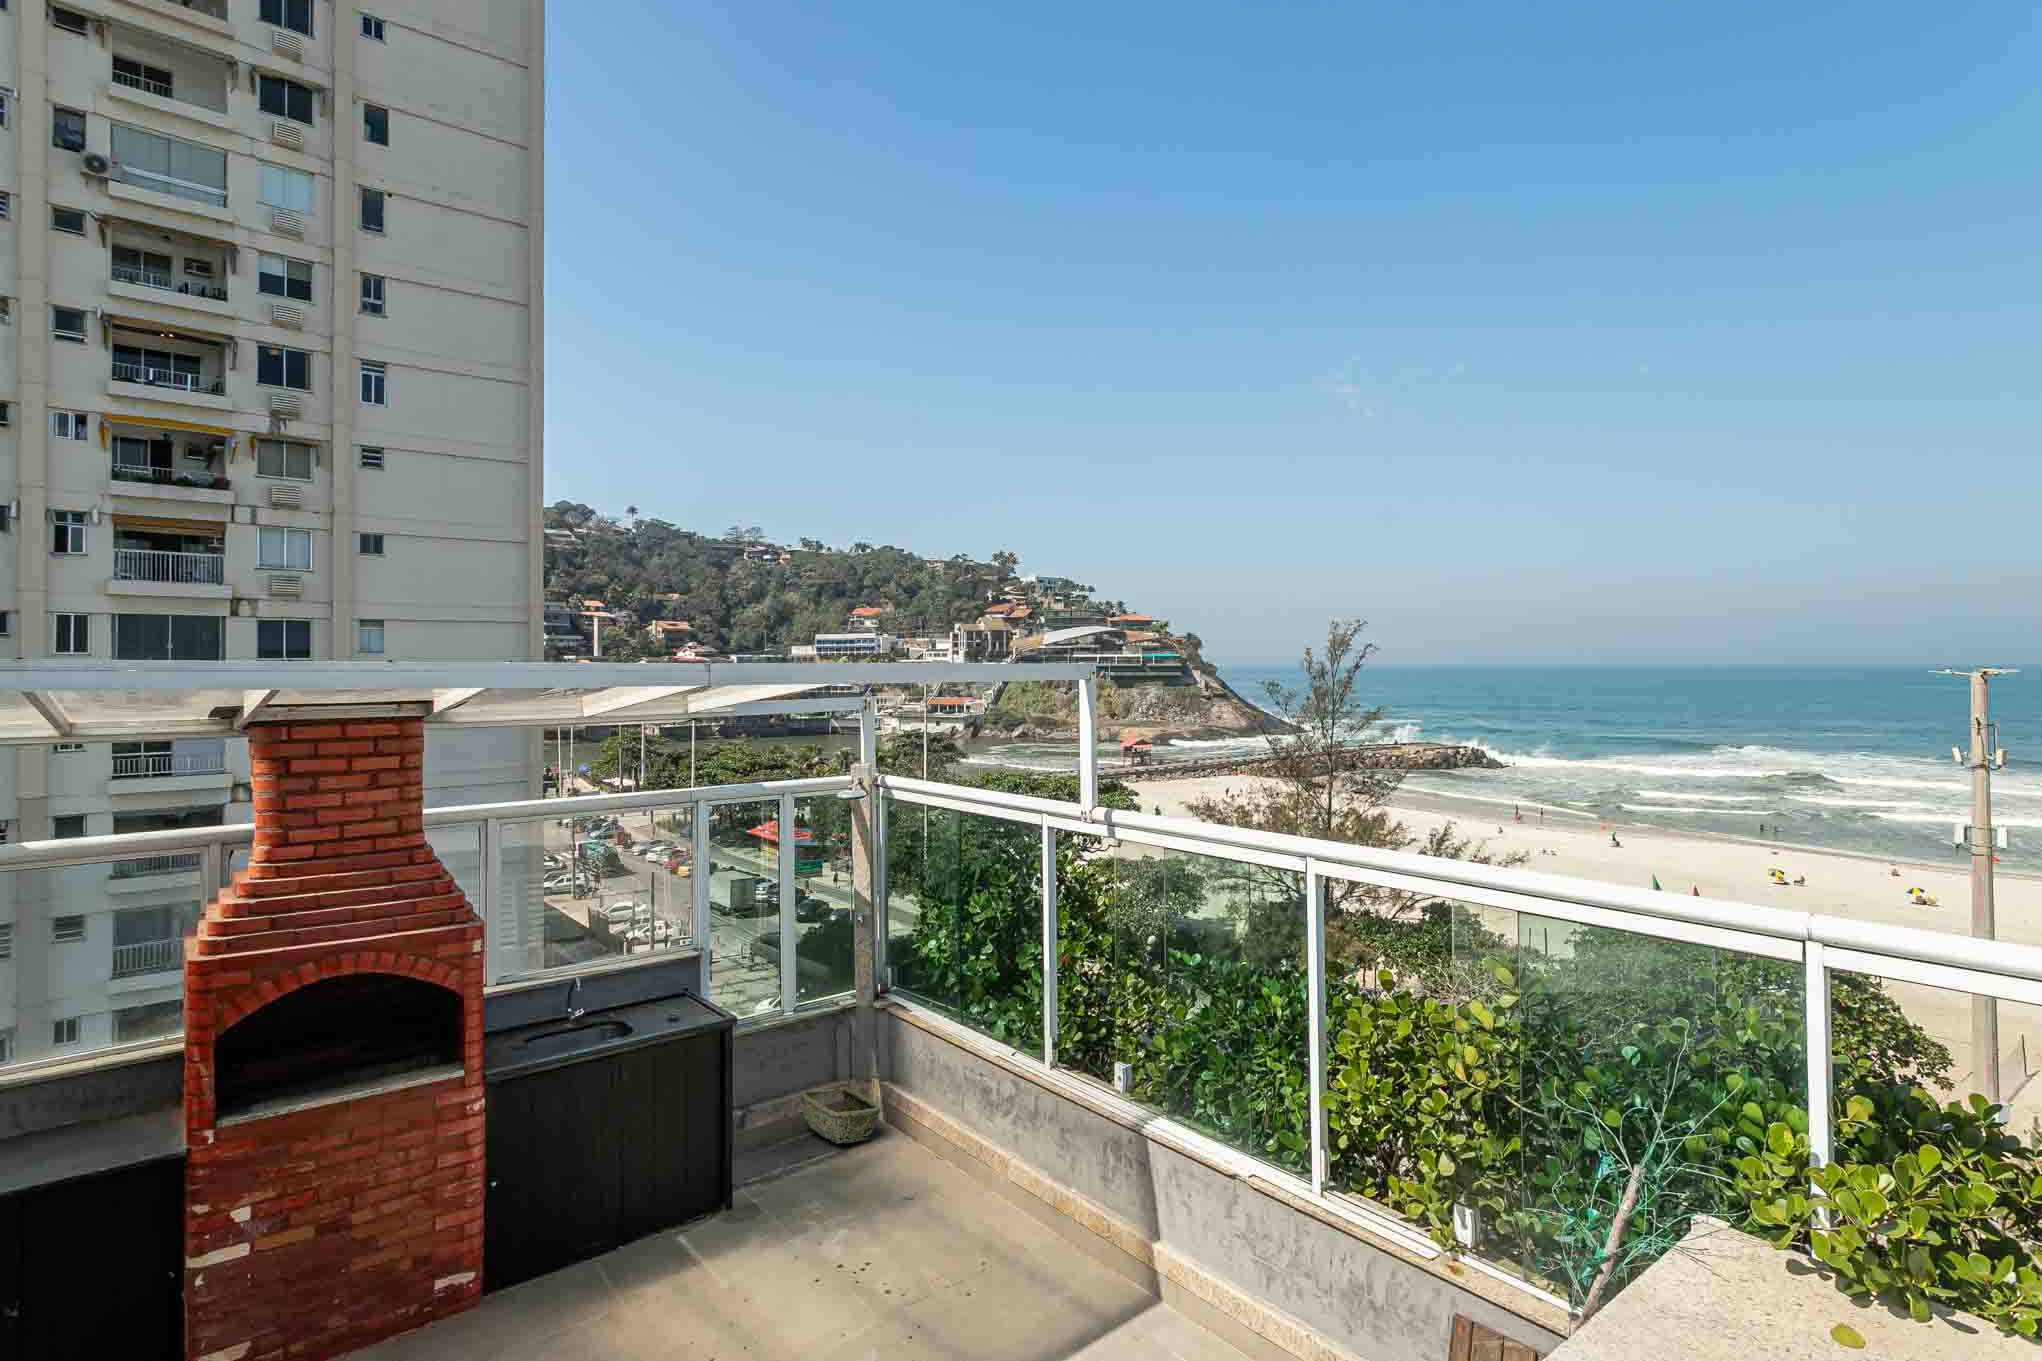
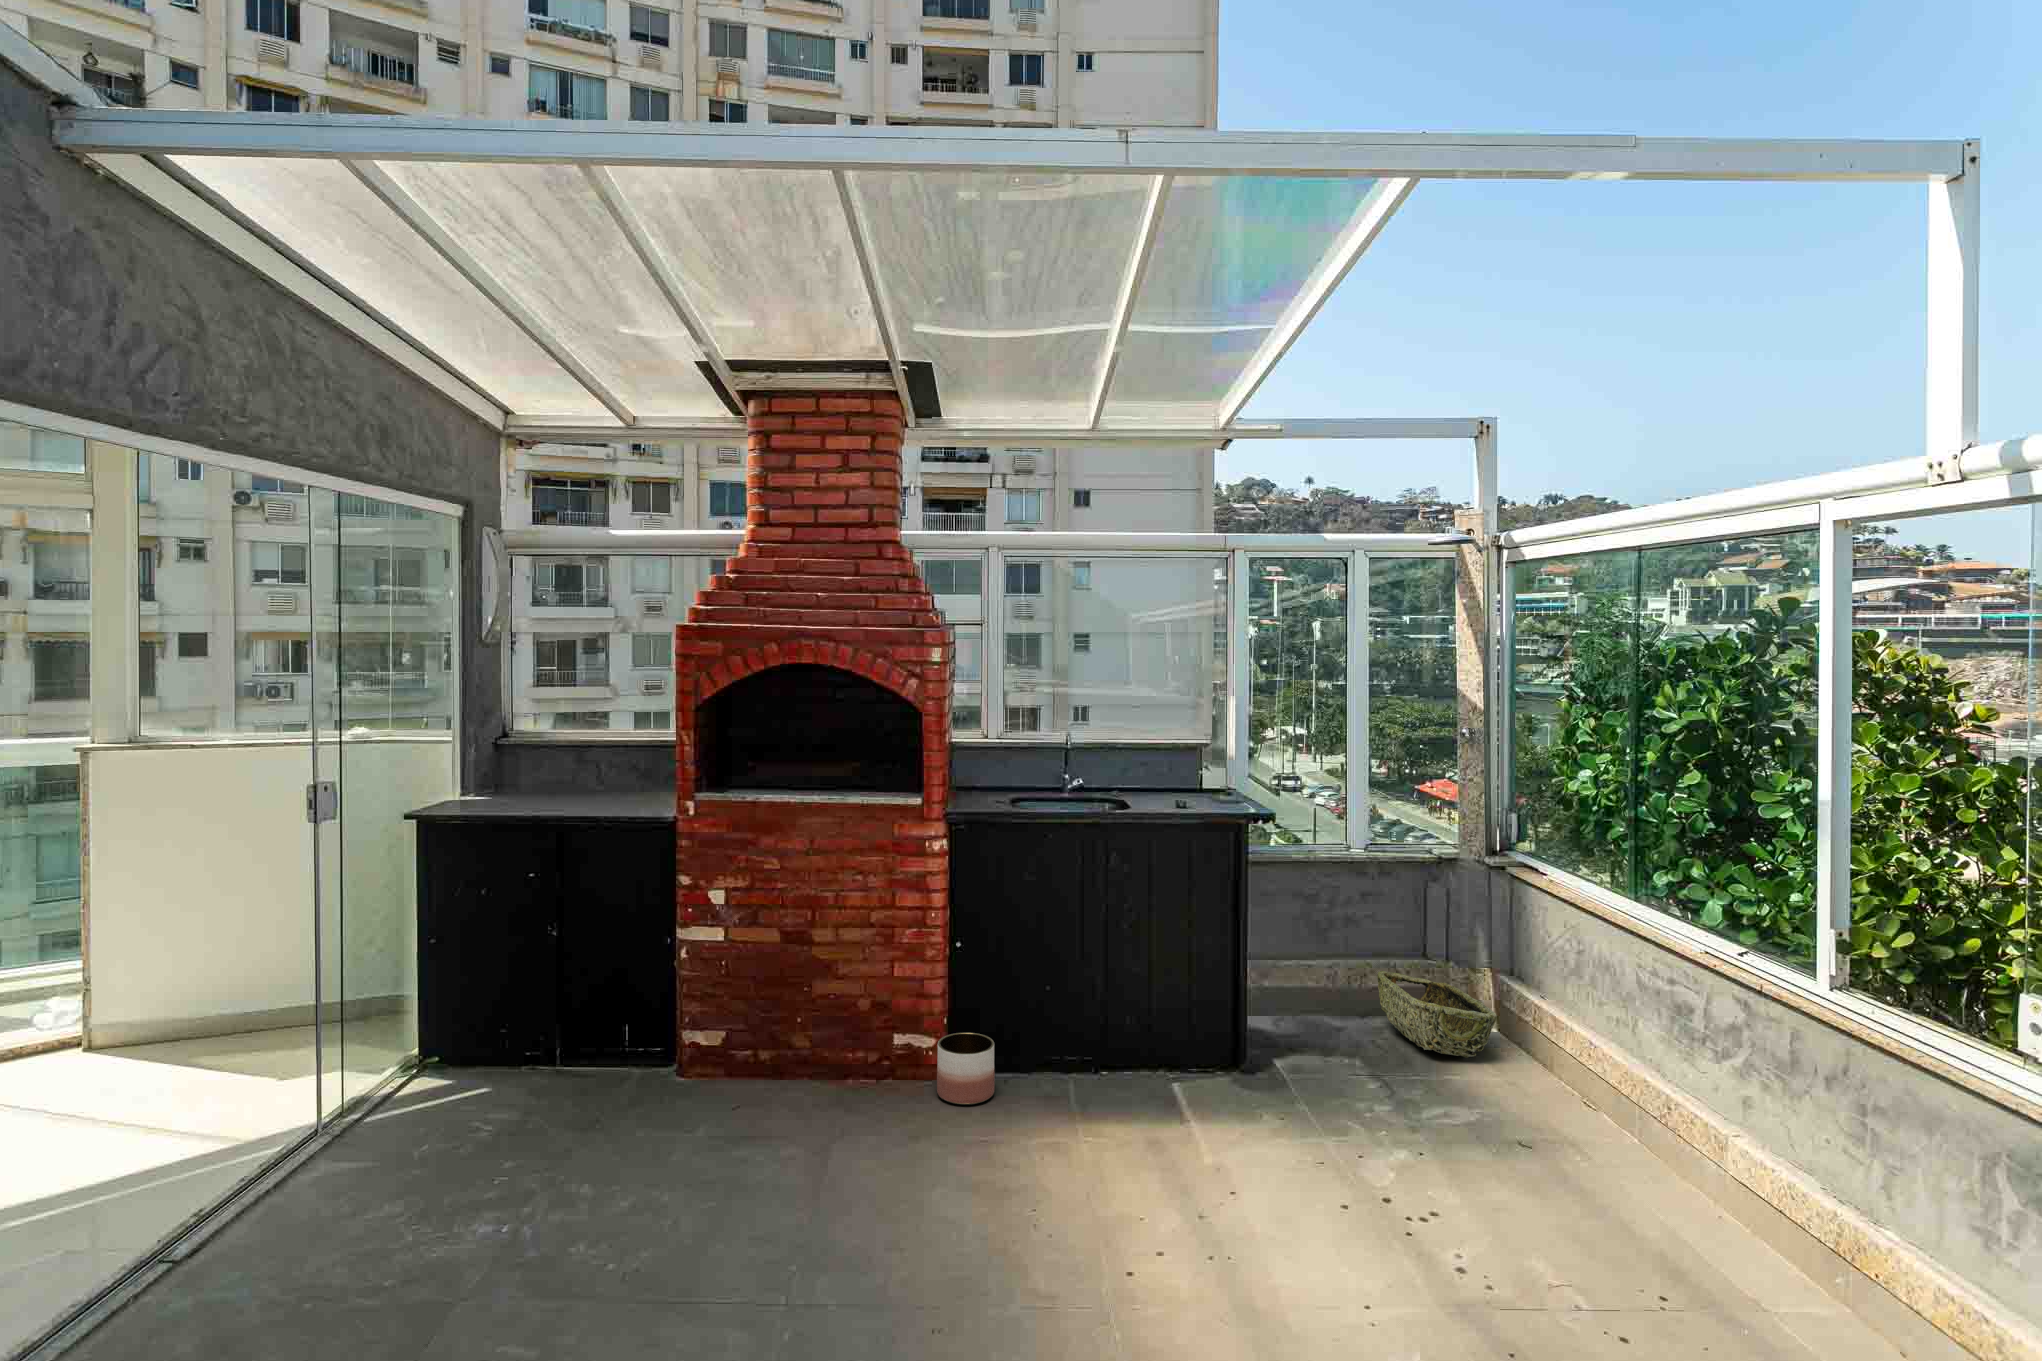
planter: none [482,1253,537,1322] -> present [937,1033,995,1105]

